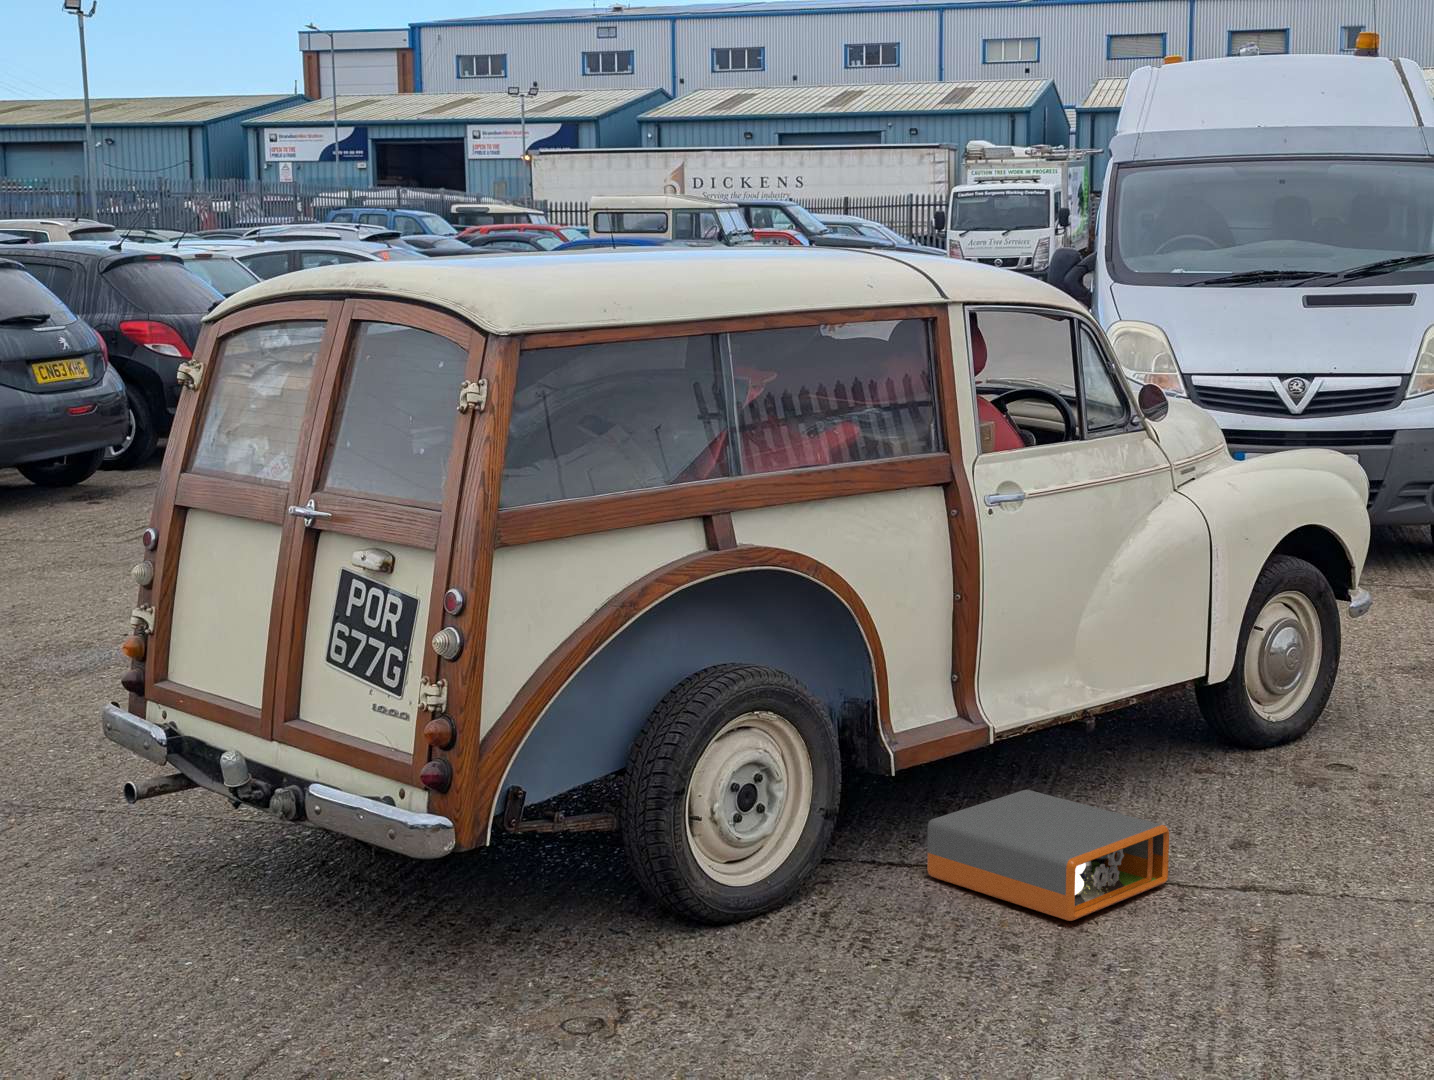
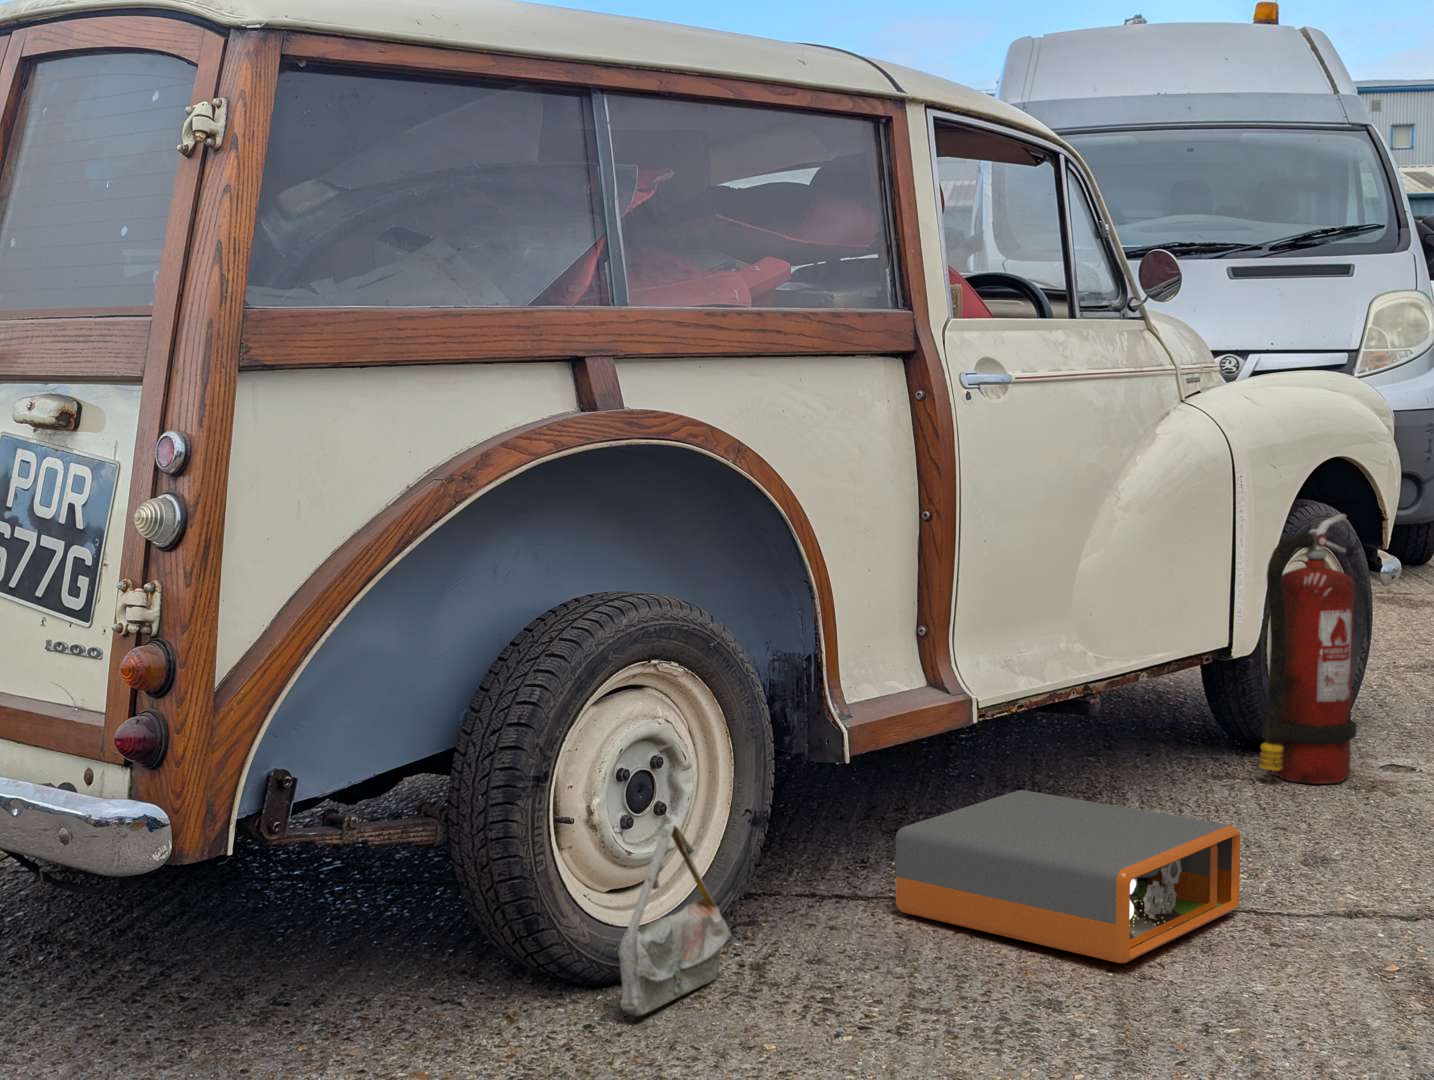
fire extinguisher: none [1228,576,1306,780] -> present [1259,514,1357,784]
bag: none [729,822,807,946] -> present [619,824,732,1016]

